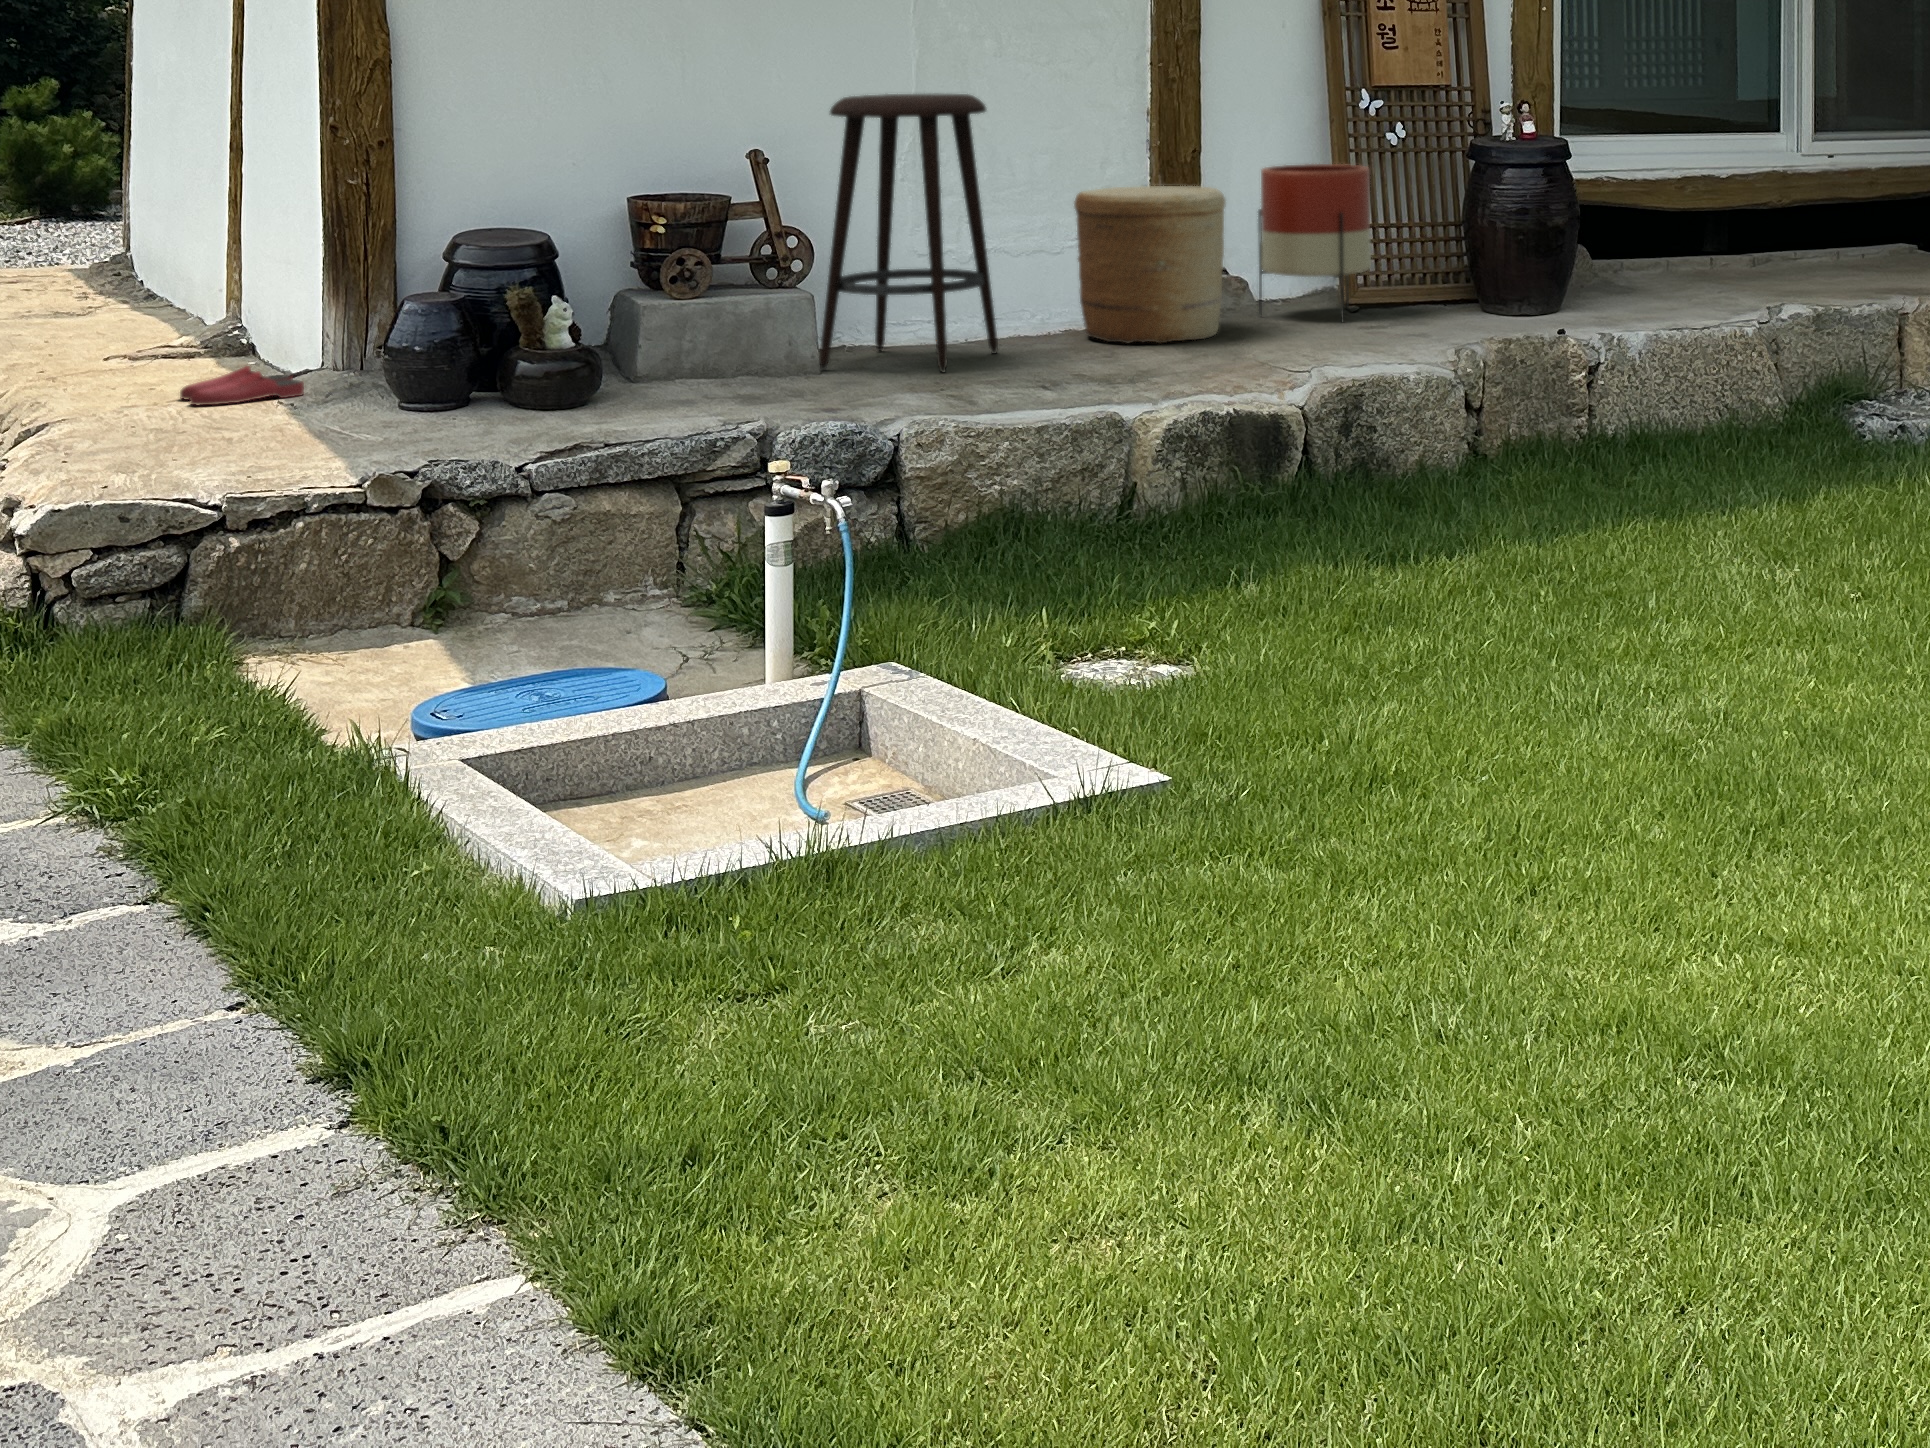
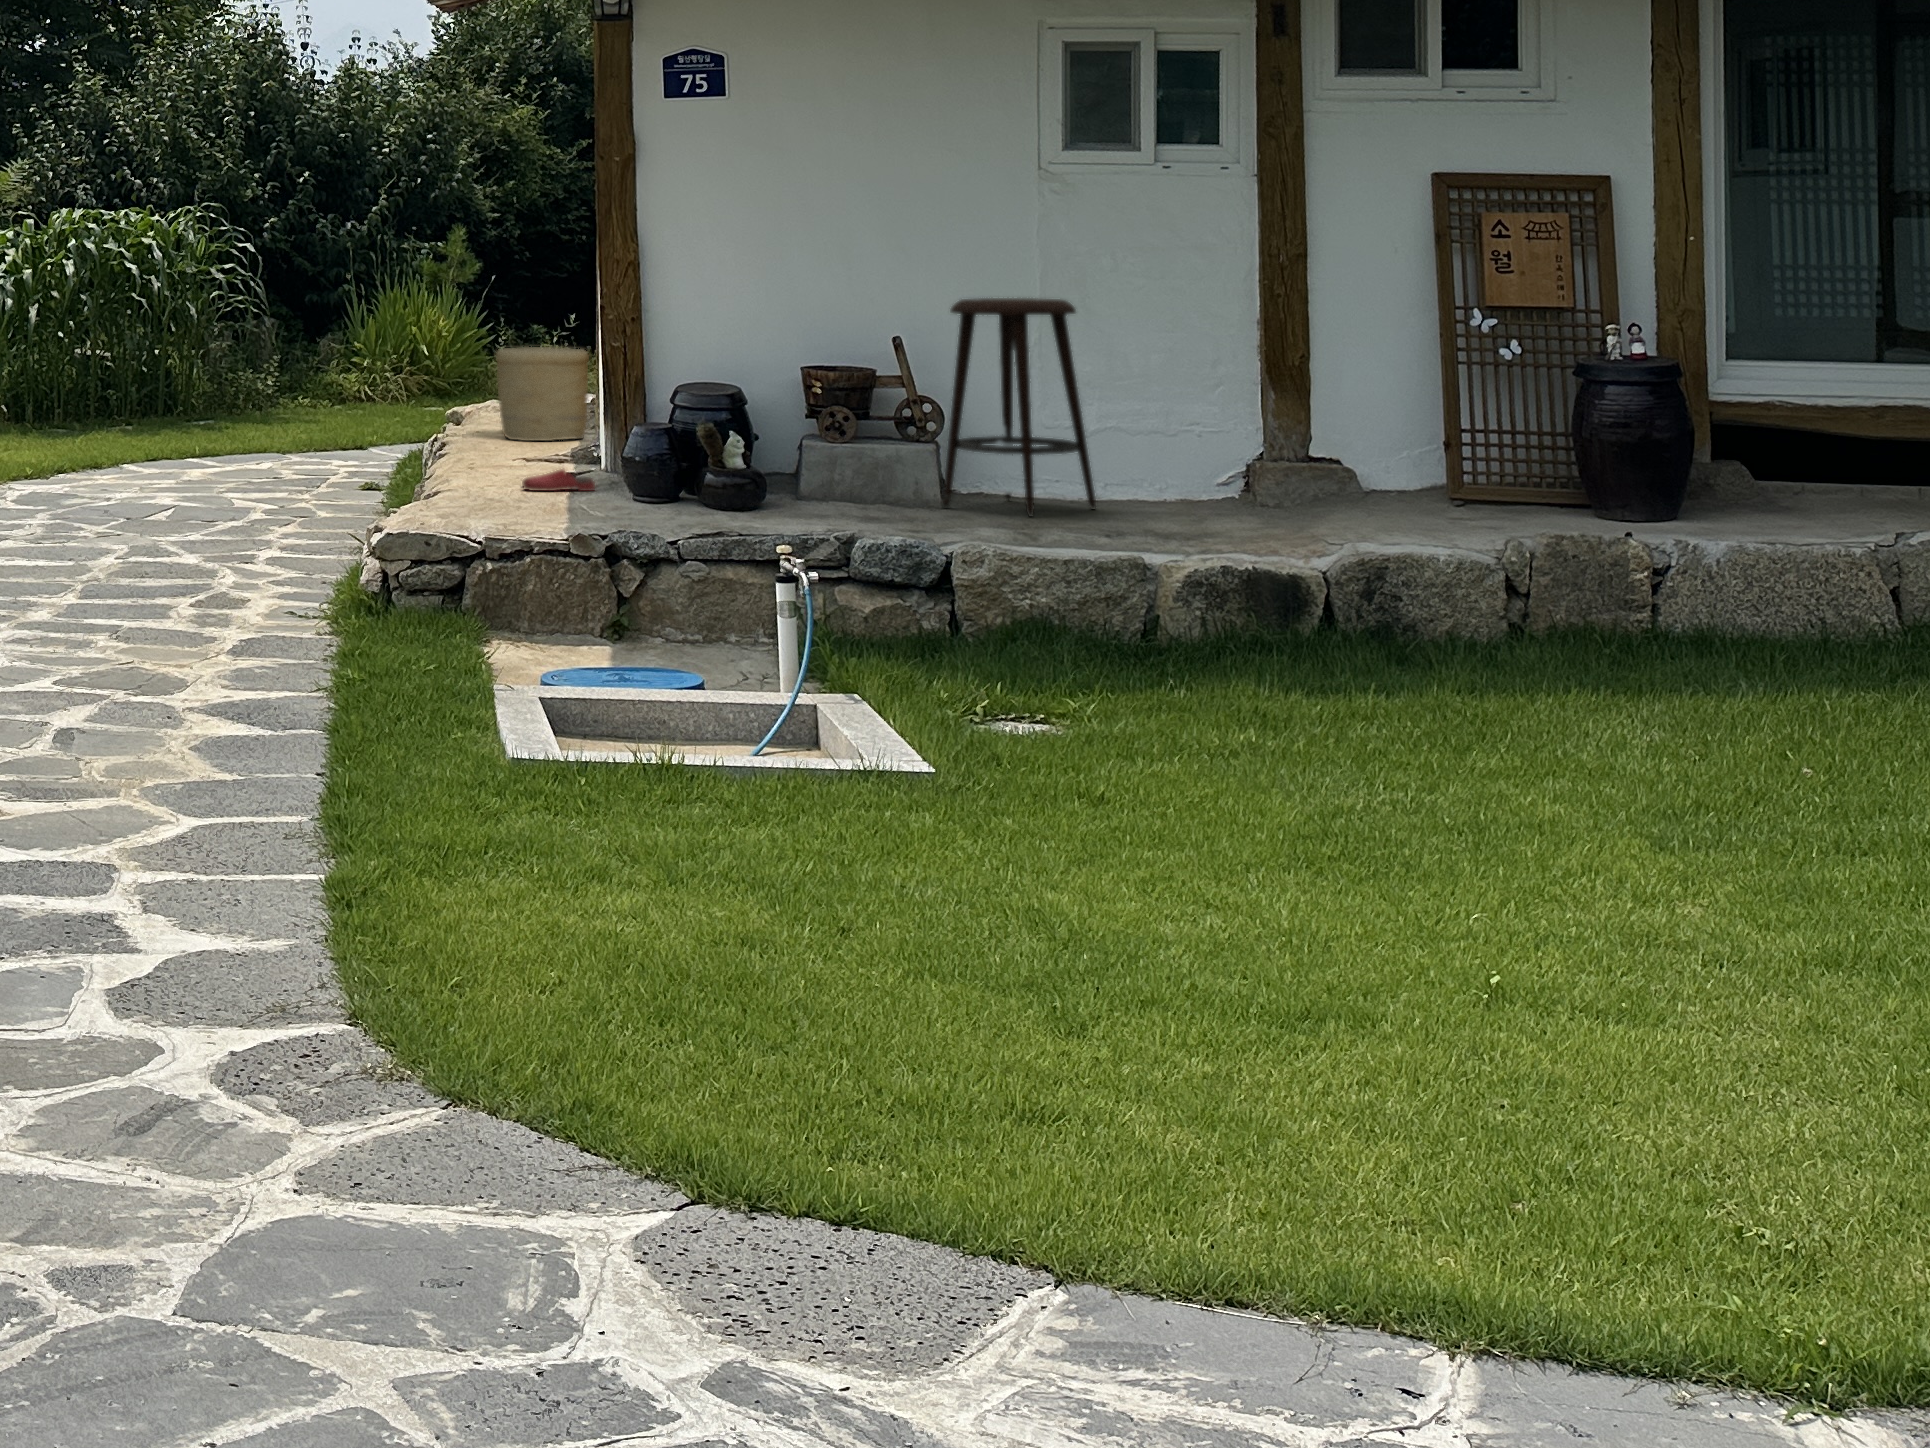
planter: present [1258,164,1371,321] -> none [1363,373,1476,515]
woven basket: present [1074,186,1226,343] -> present [496,347,589,441]

